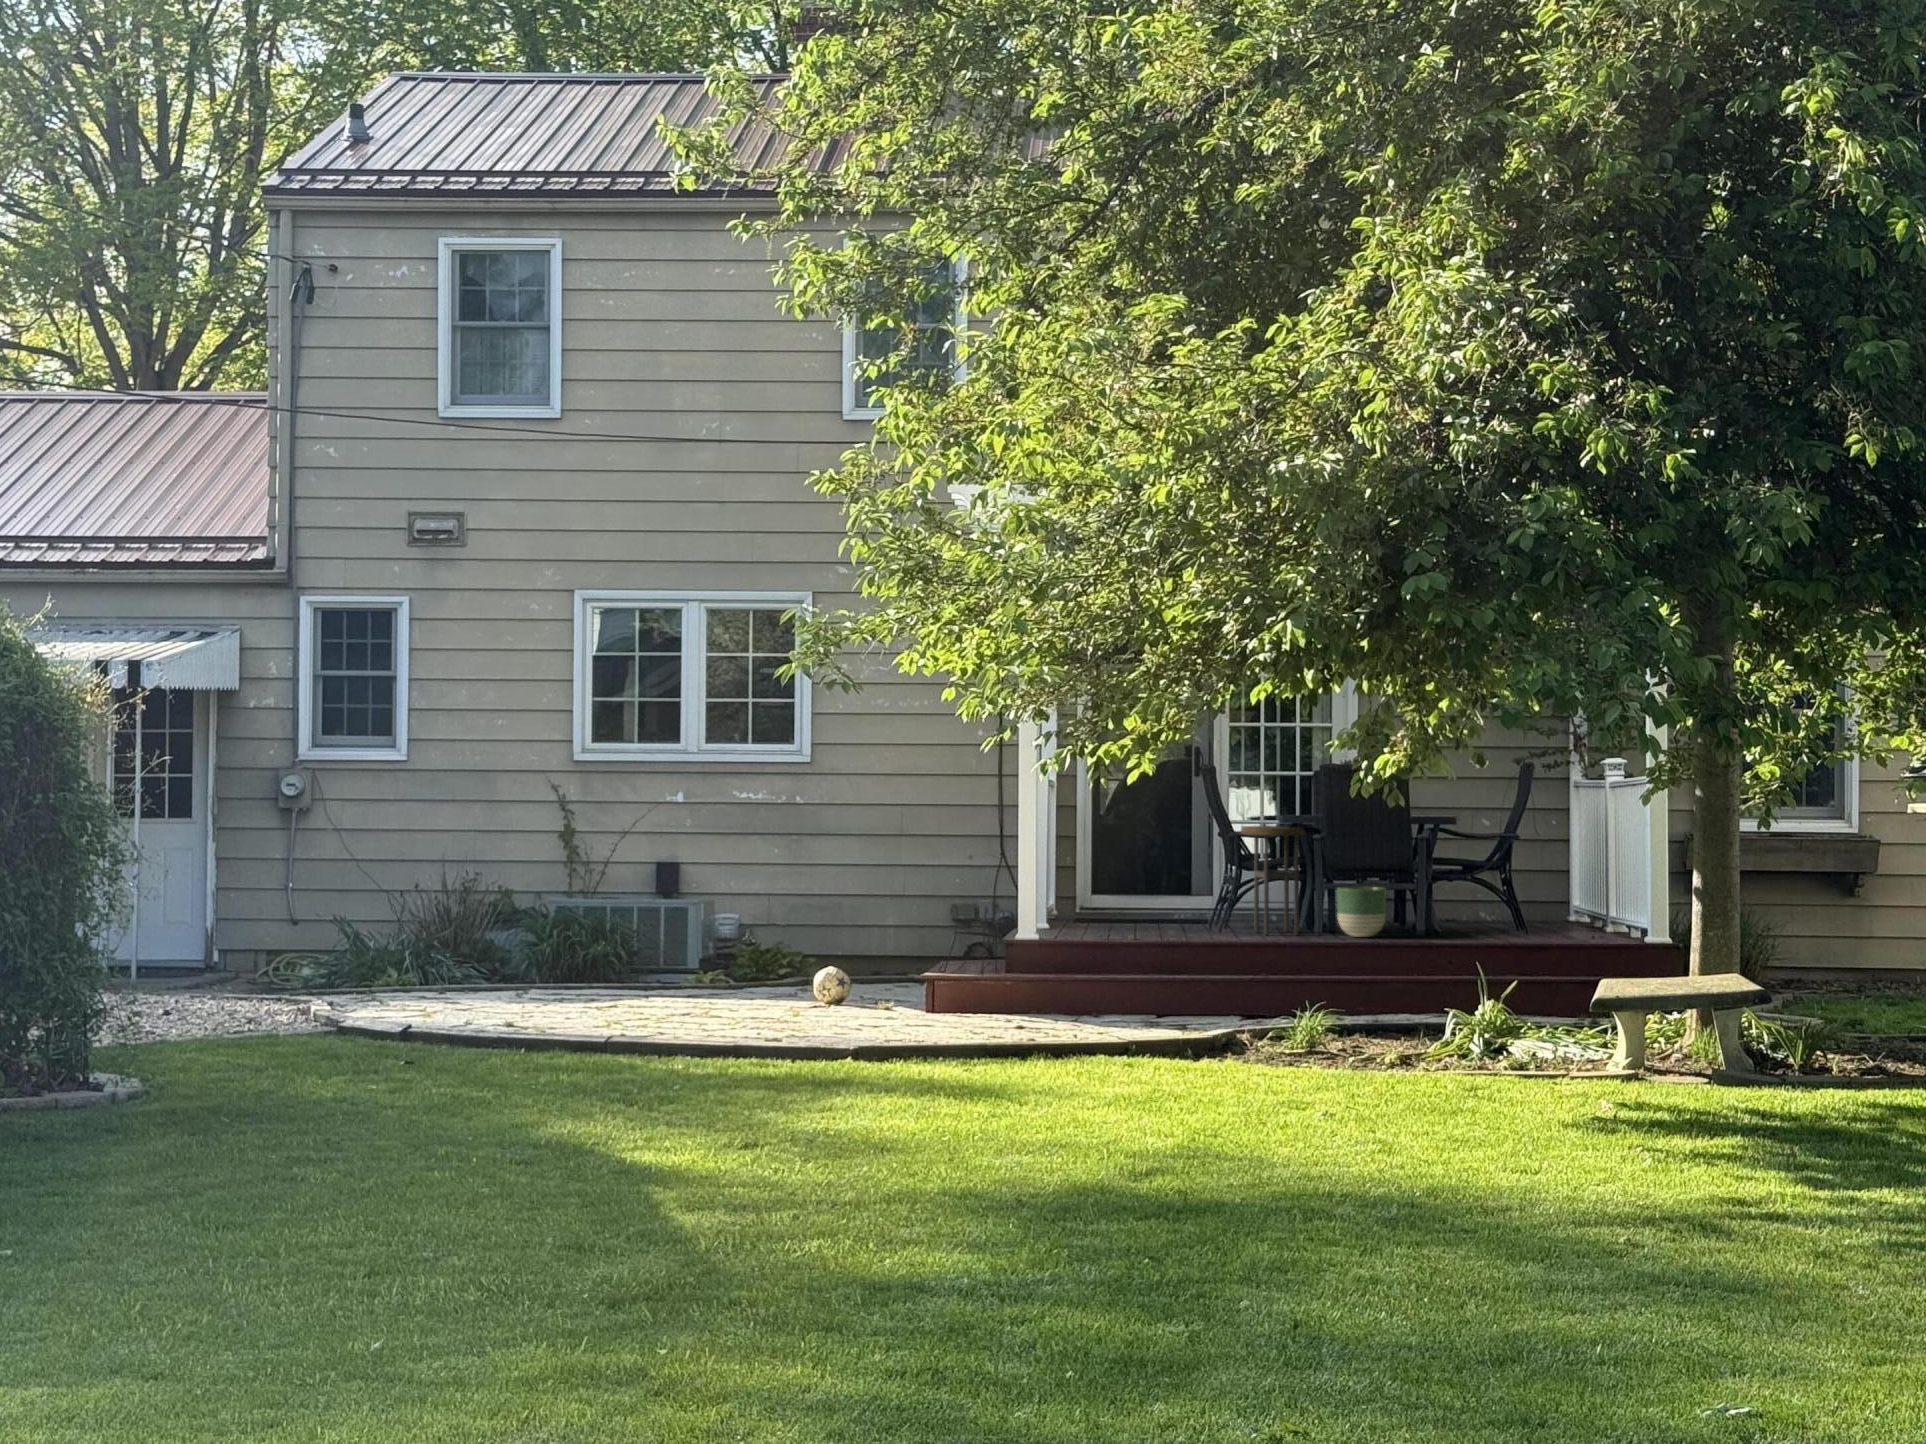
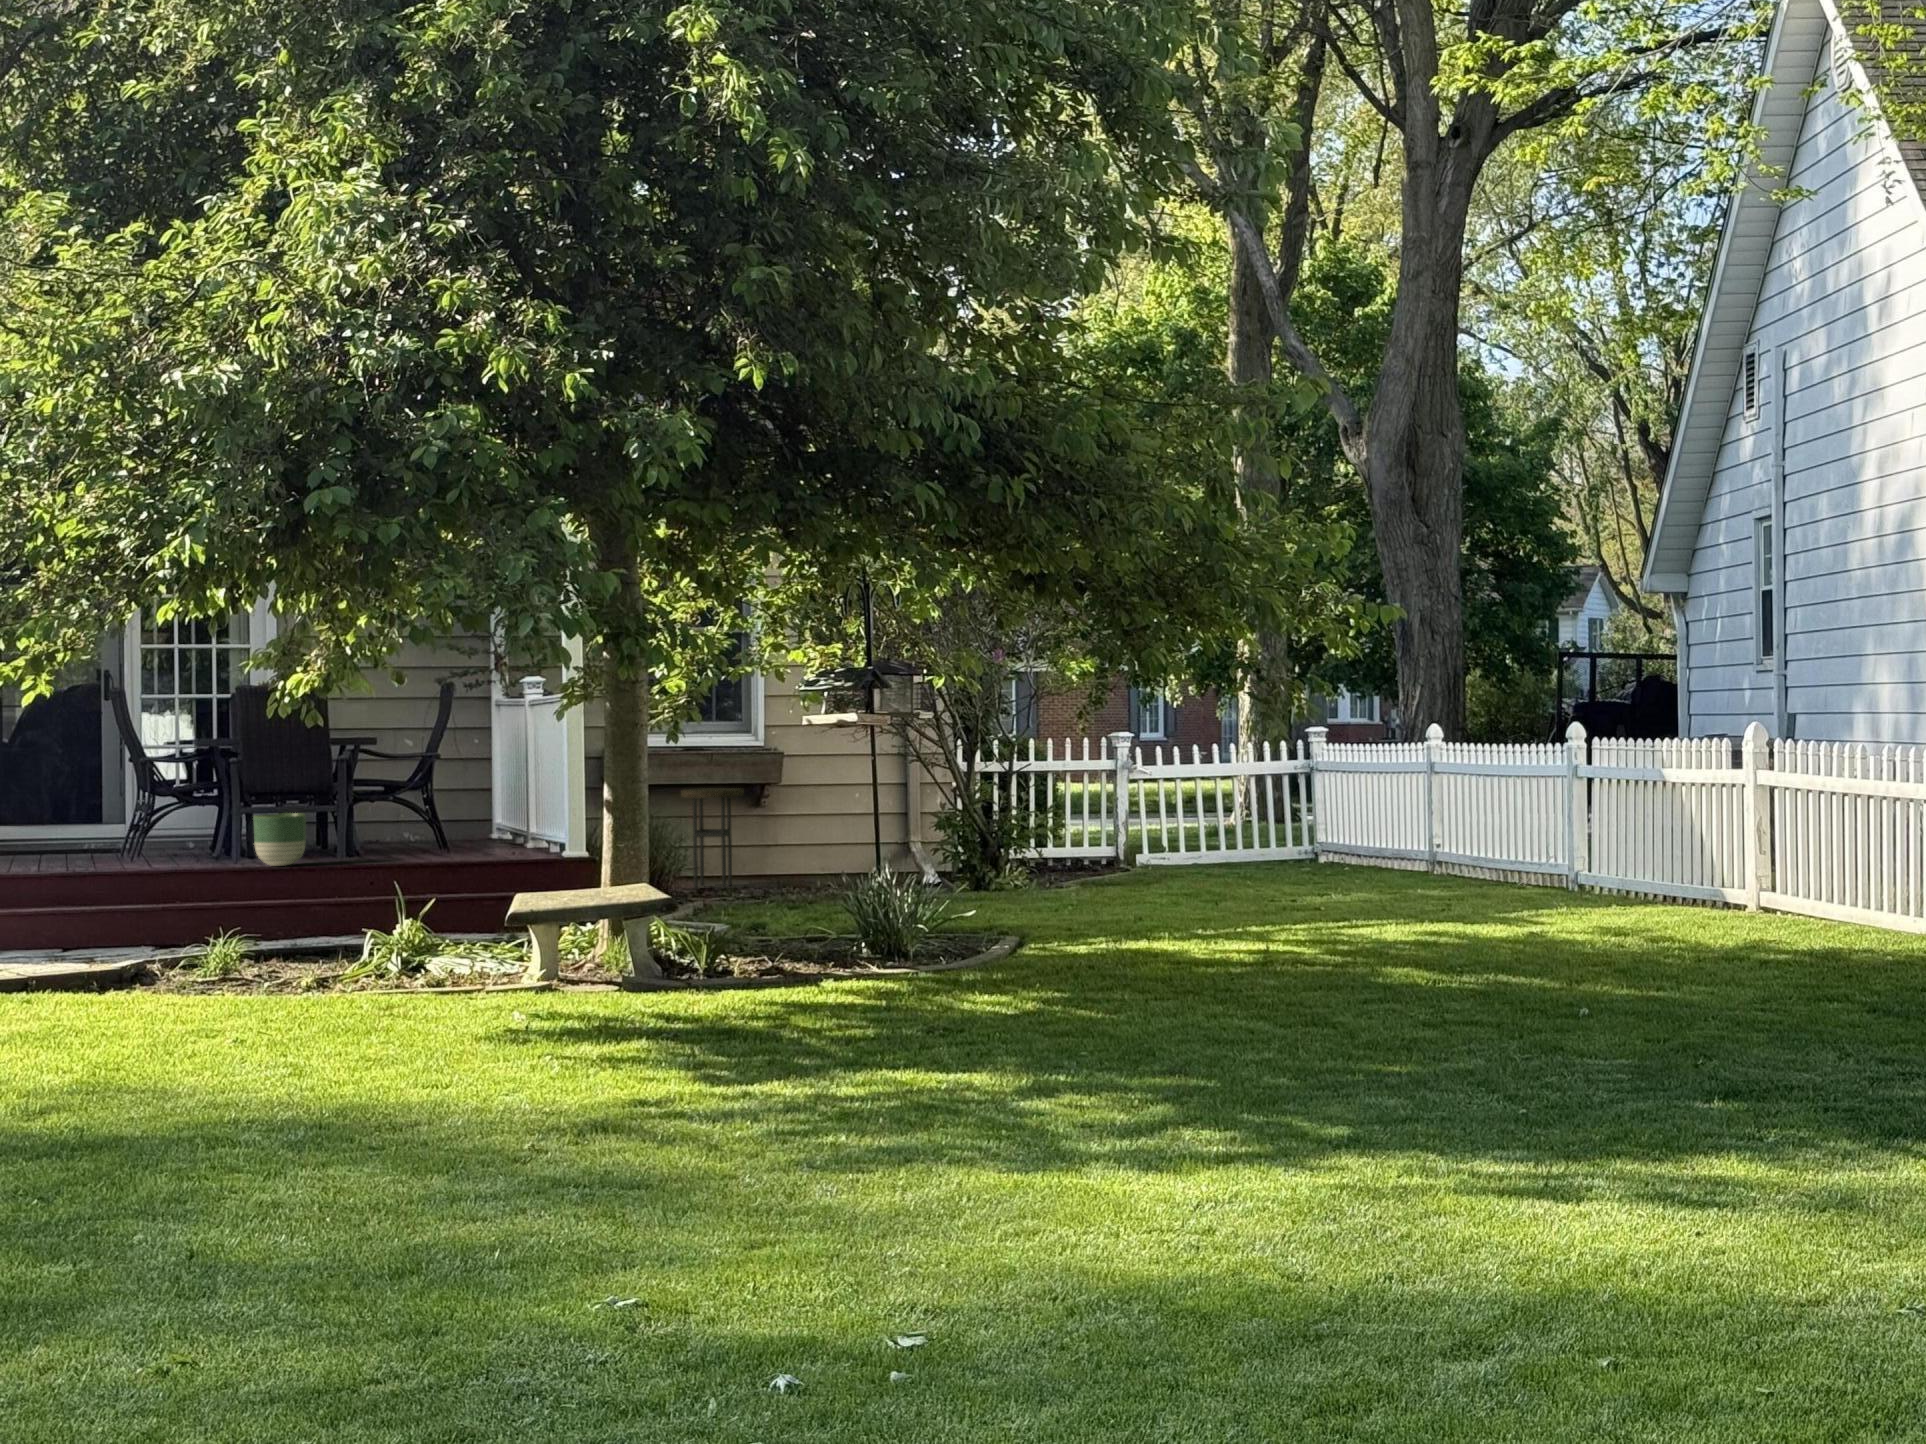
side table: present [1241,826,1306,935] -> present [681,788,744,889]

